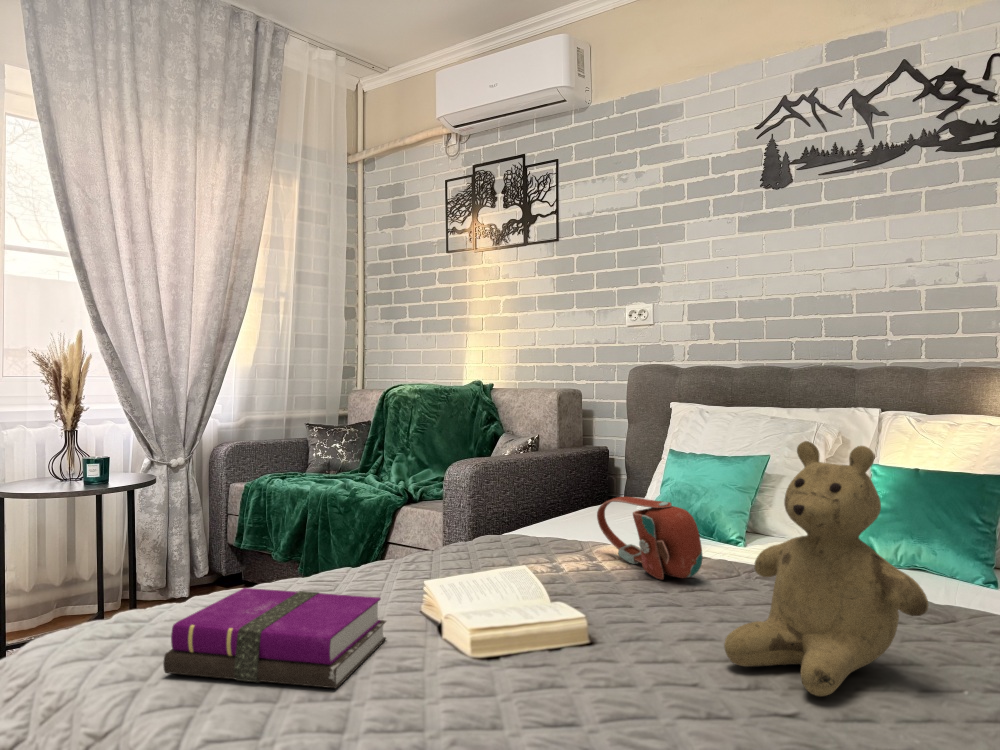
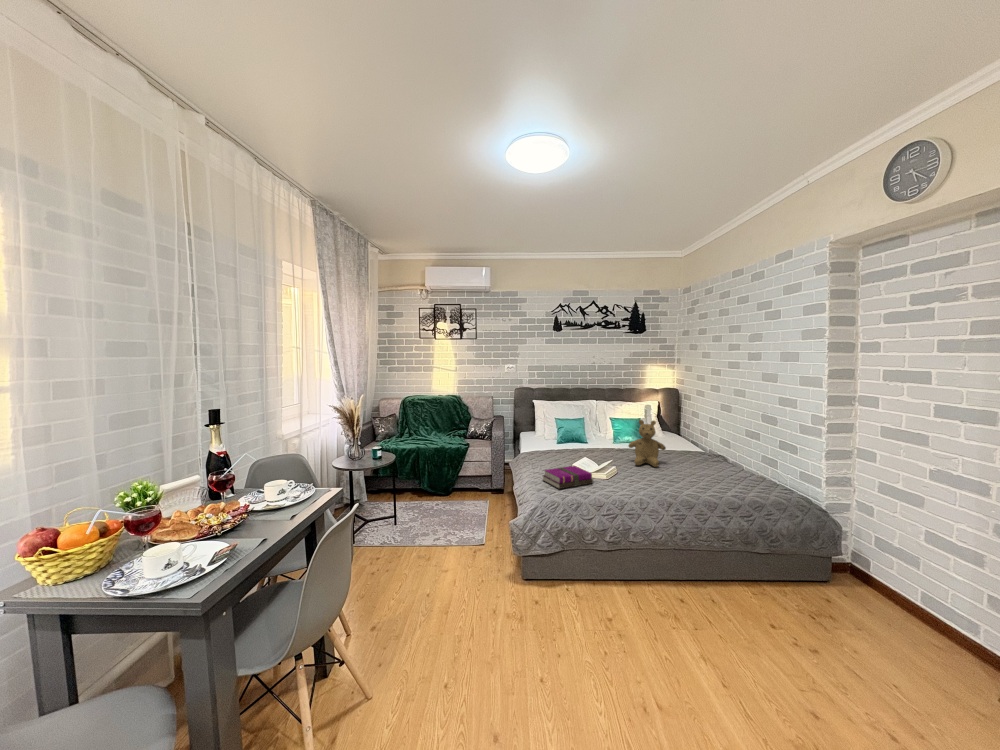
handbag: present [597,497,703,580] -> none [558,434,596,454]

